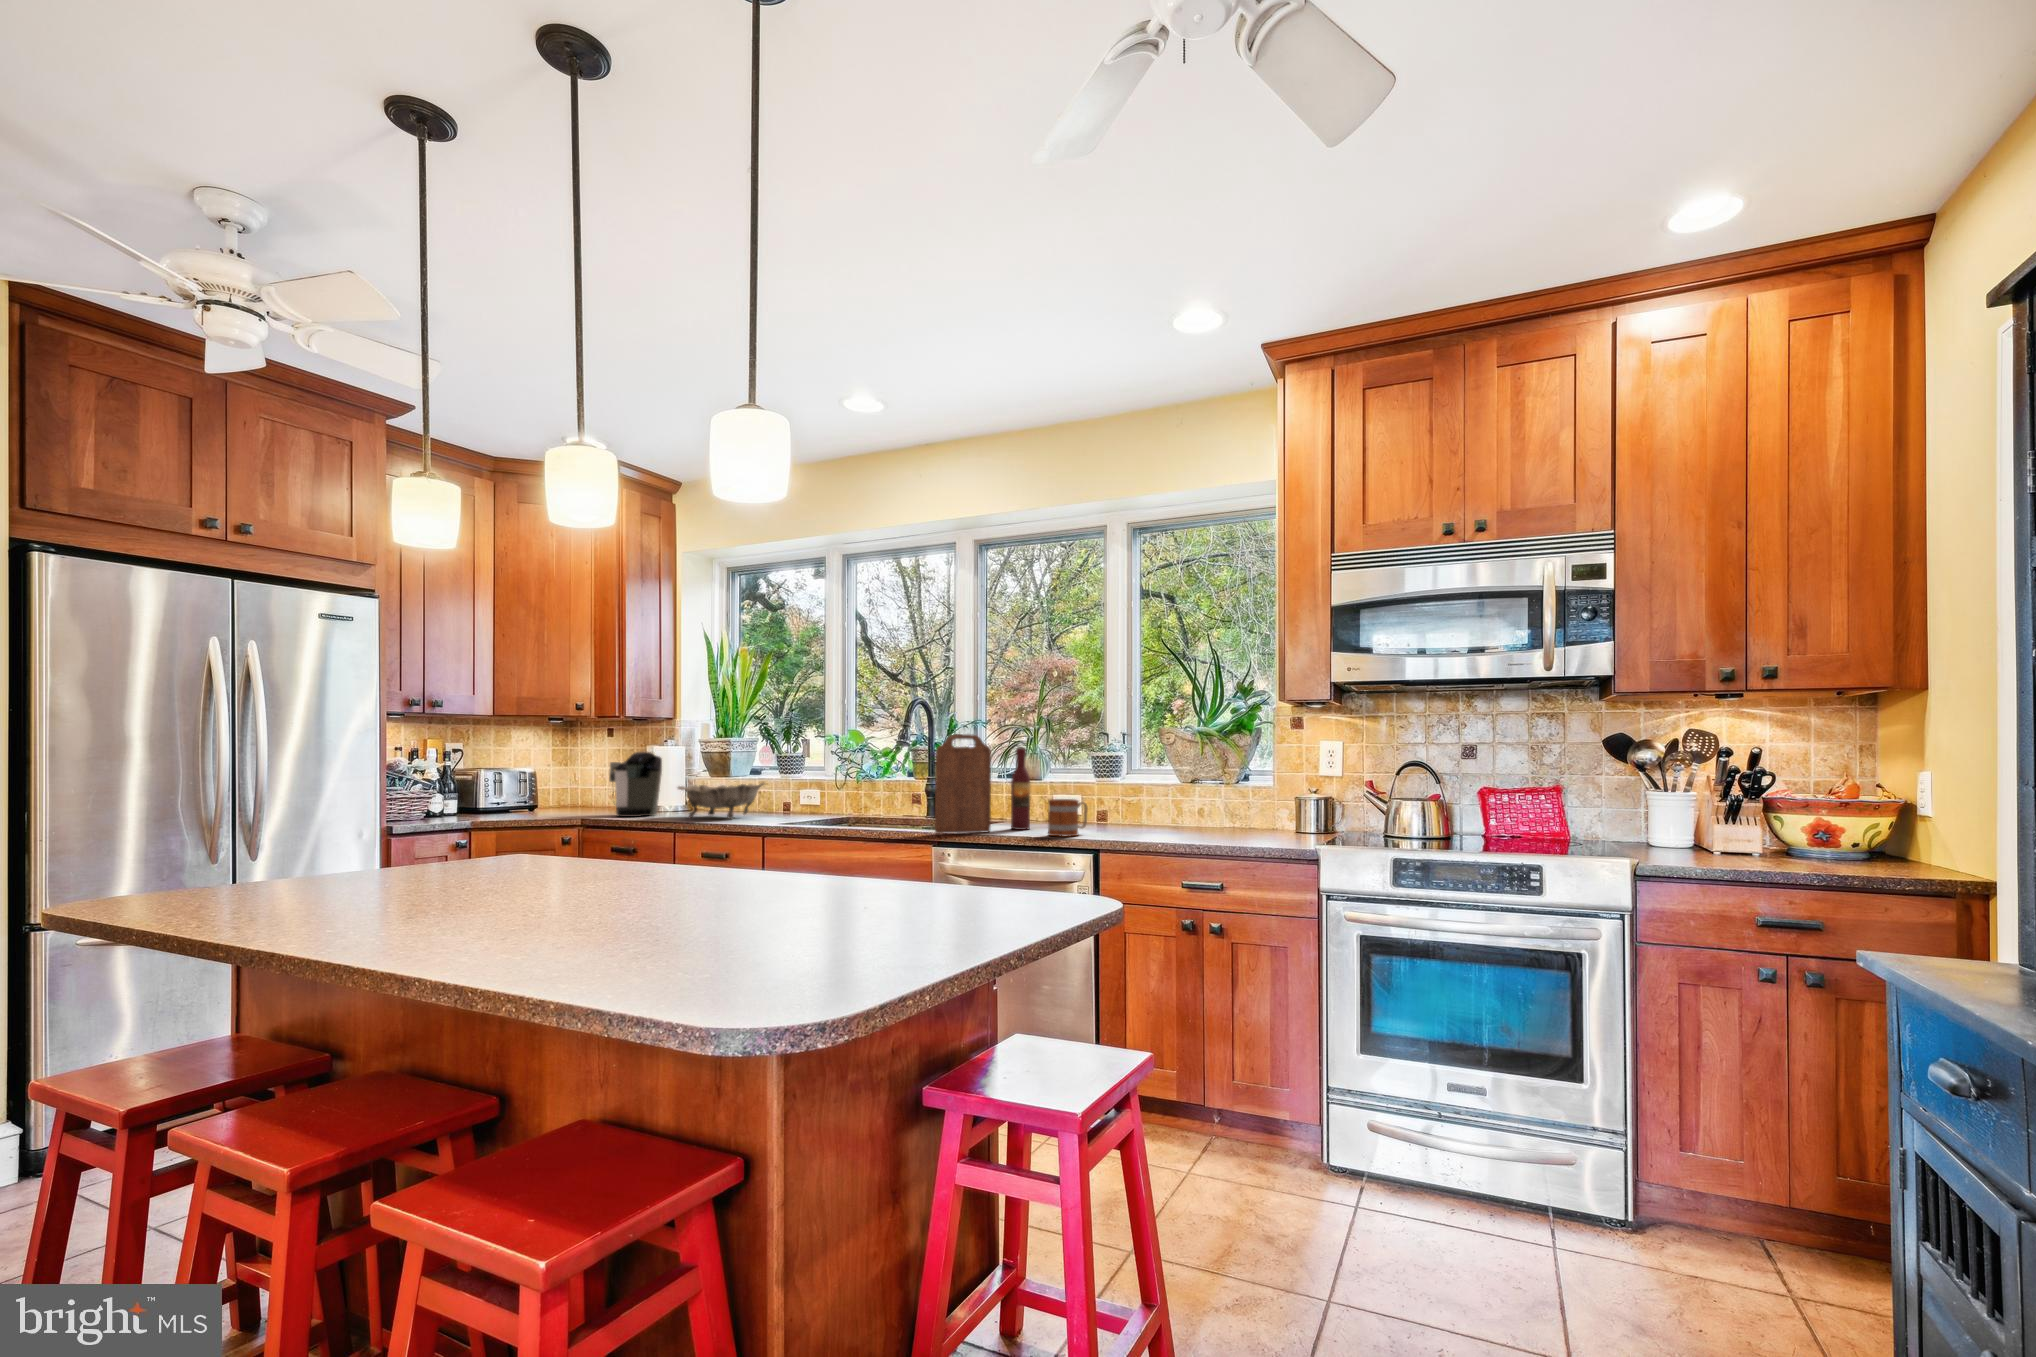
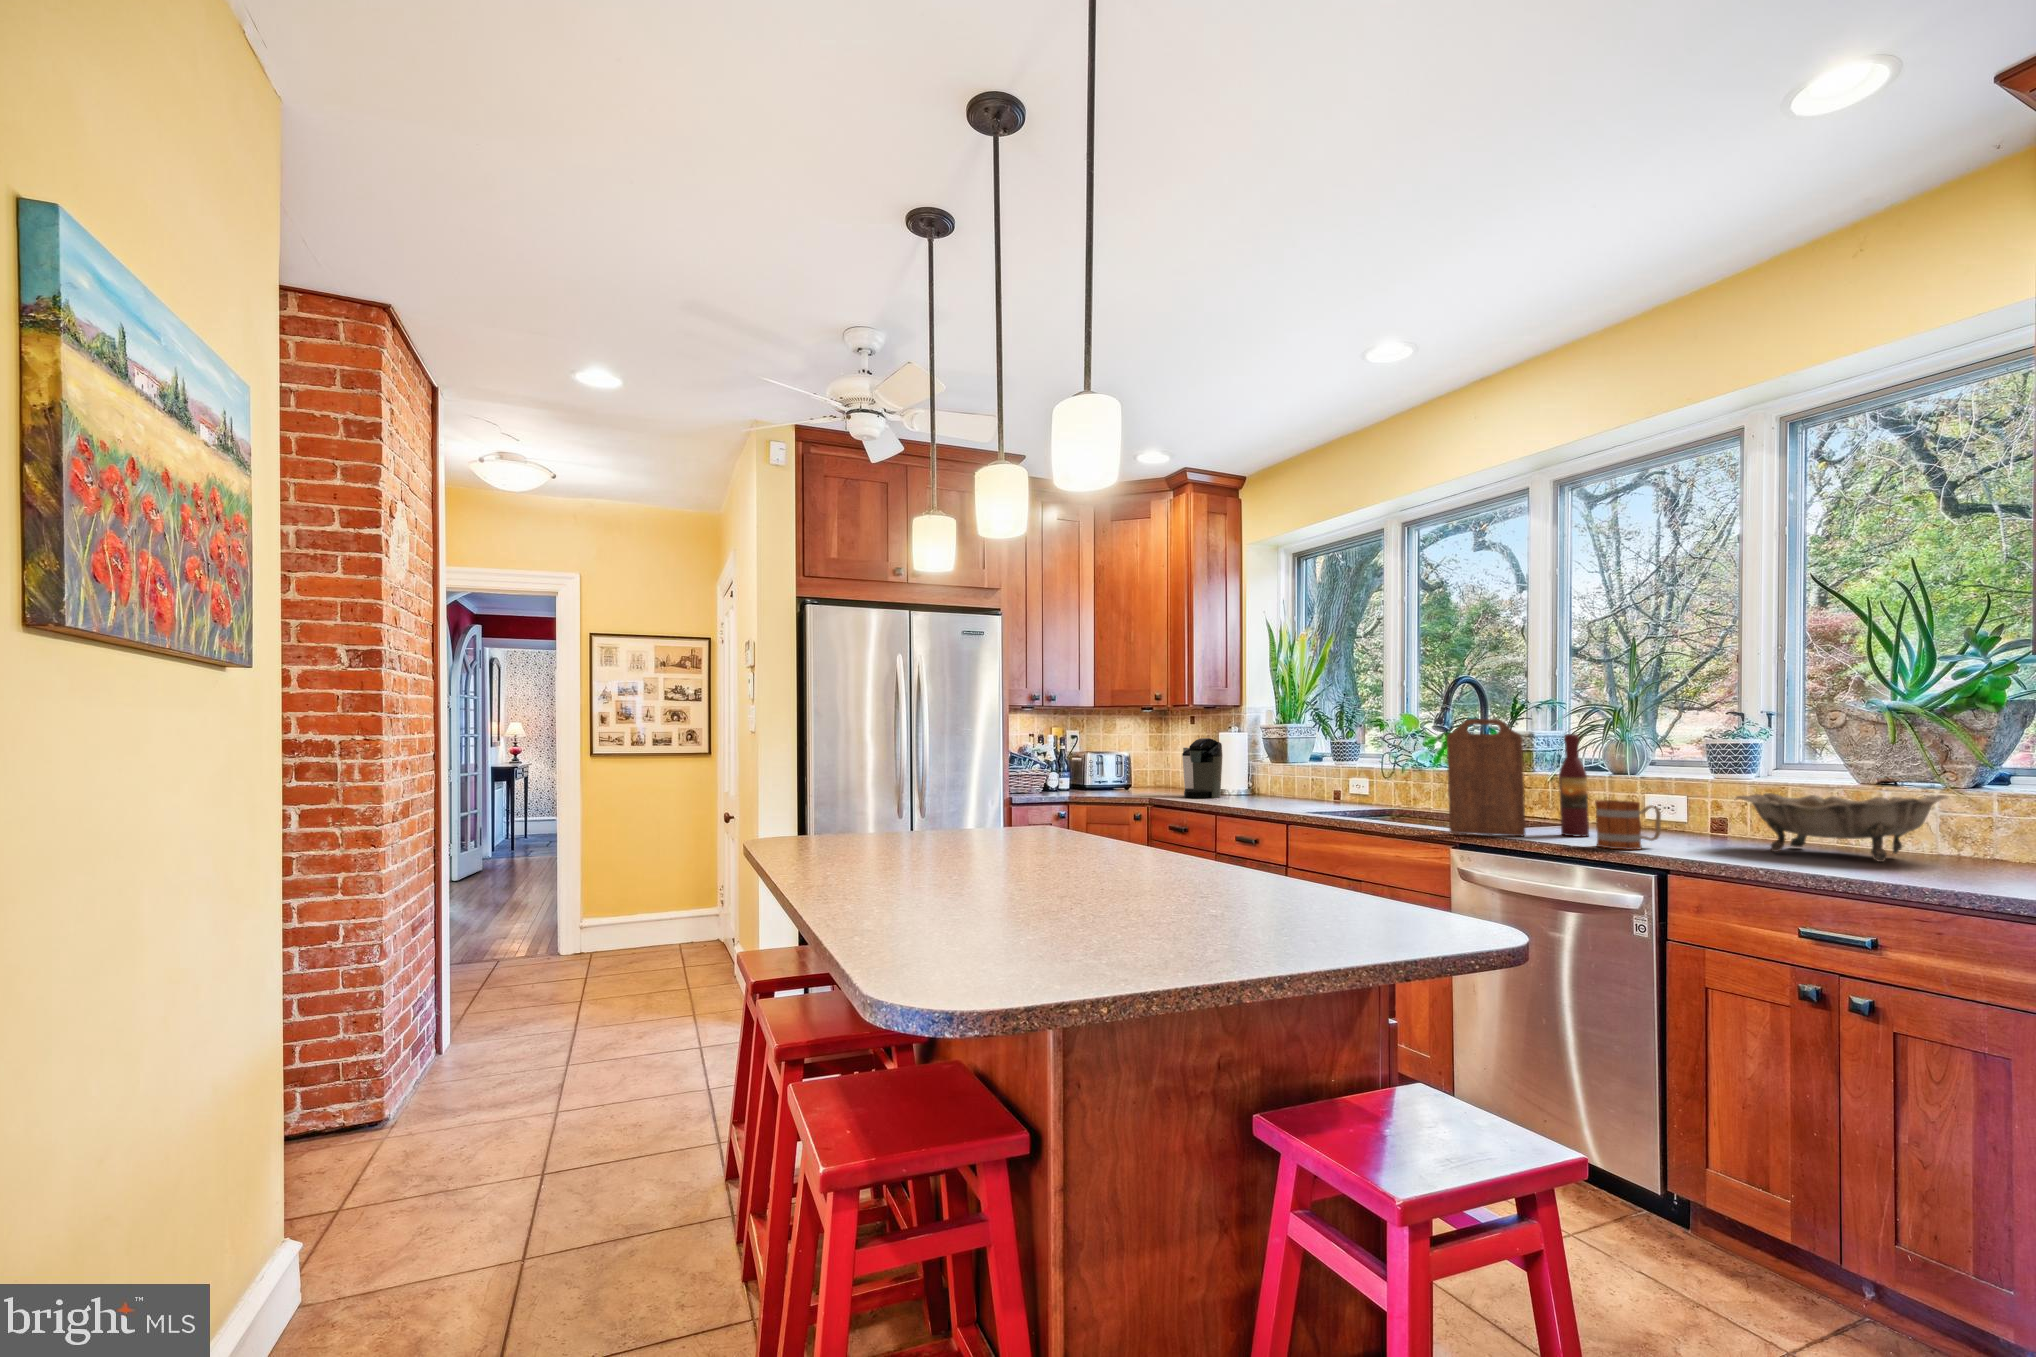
decorative bowl: present [678,783,765,820] -> present [1736,793,1947,862]

